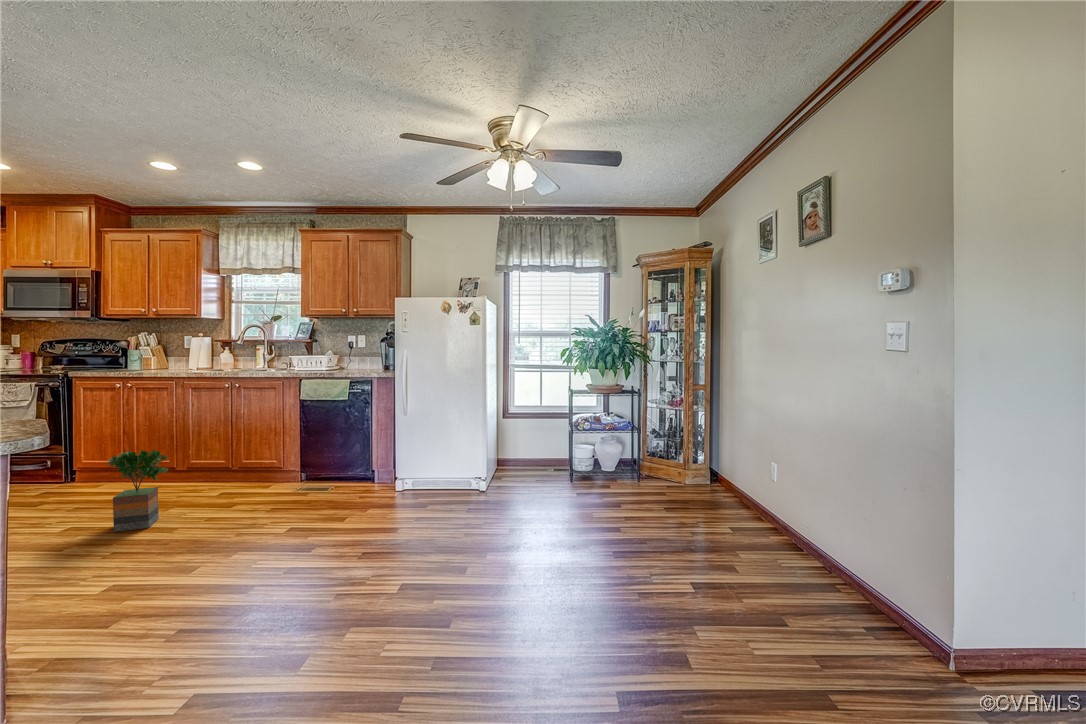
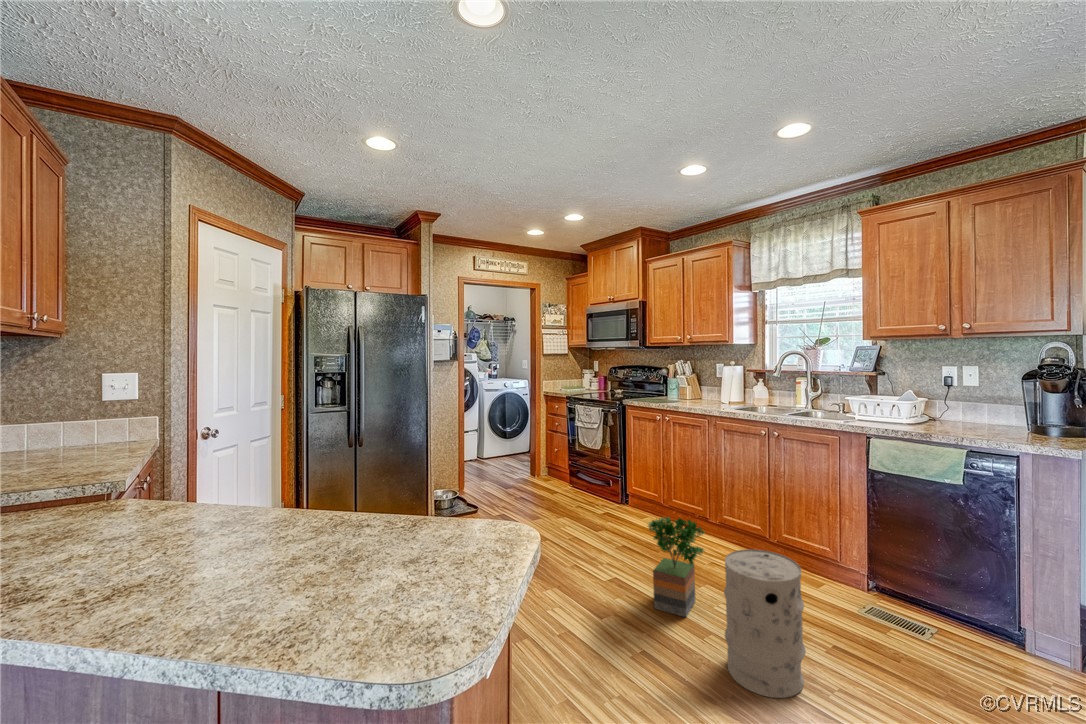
trash can: none [185,450,246,542] -> present [724,549,806,698]

